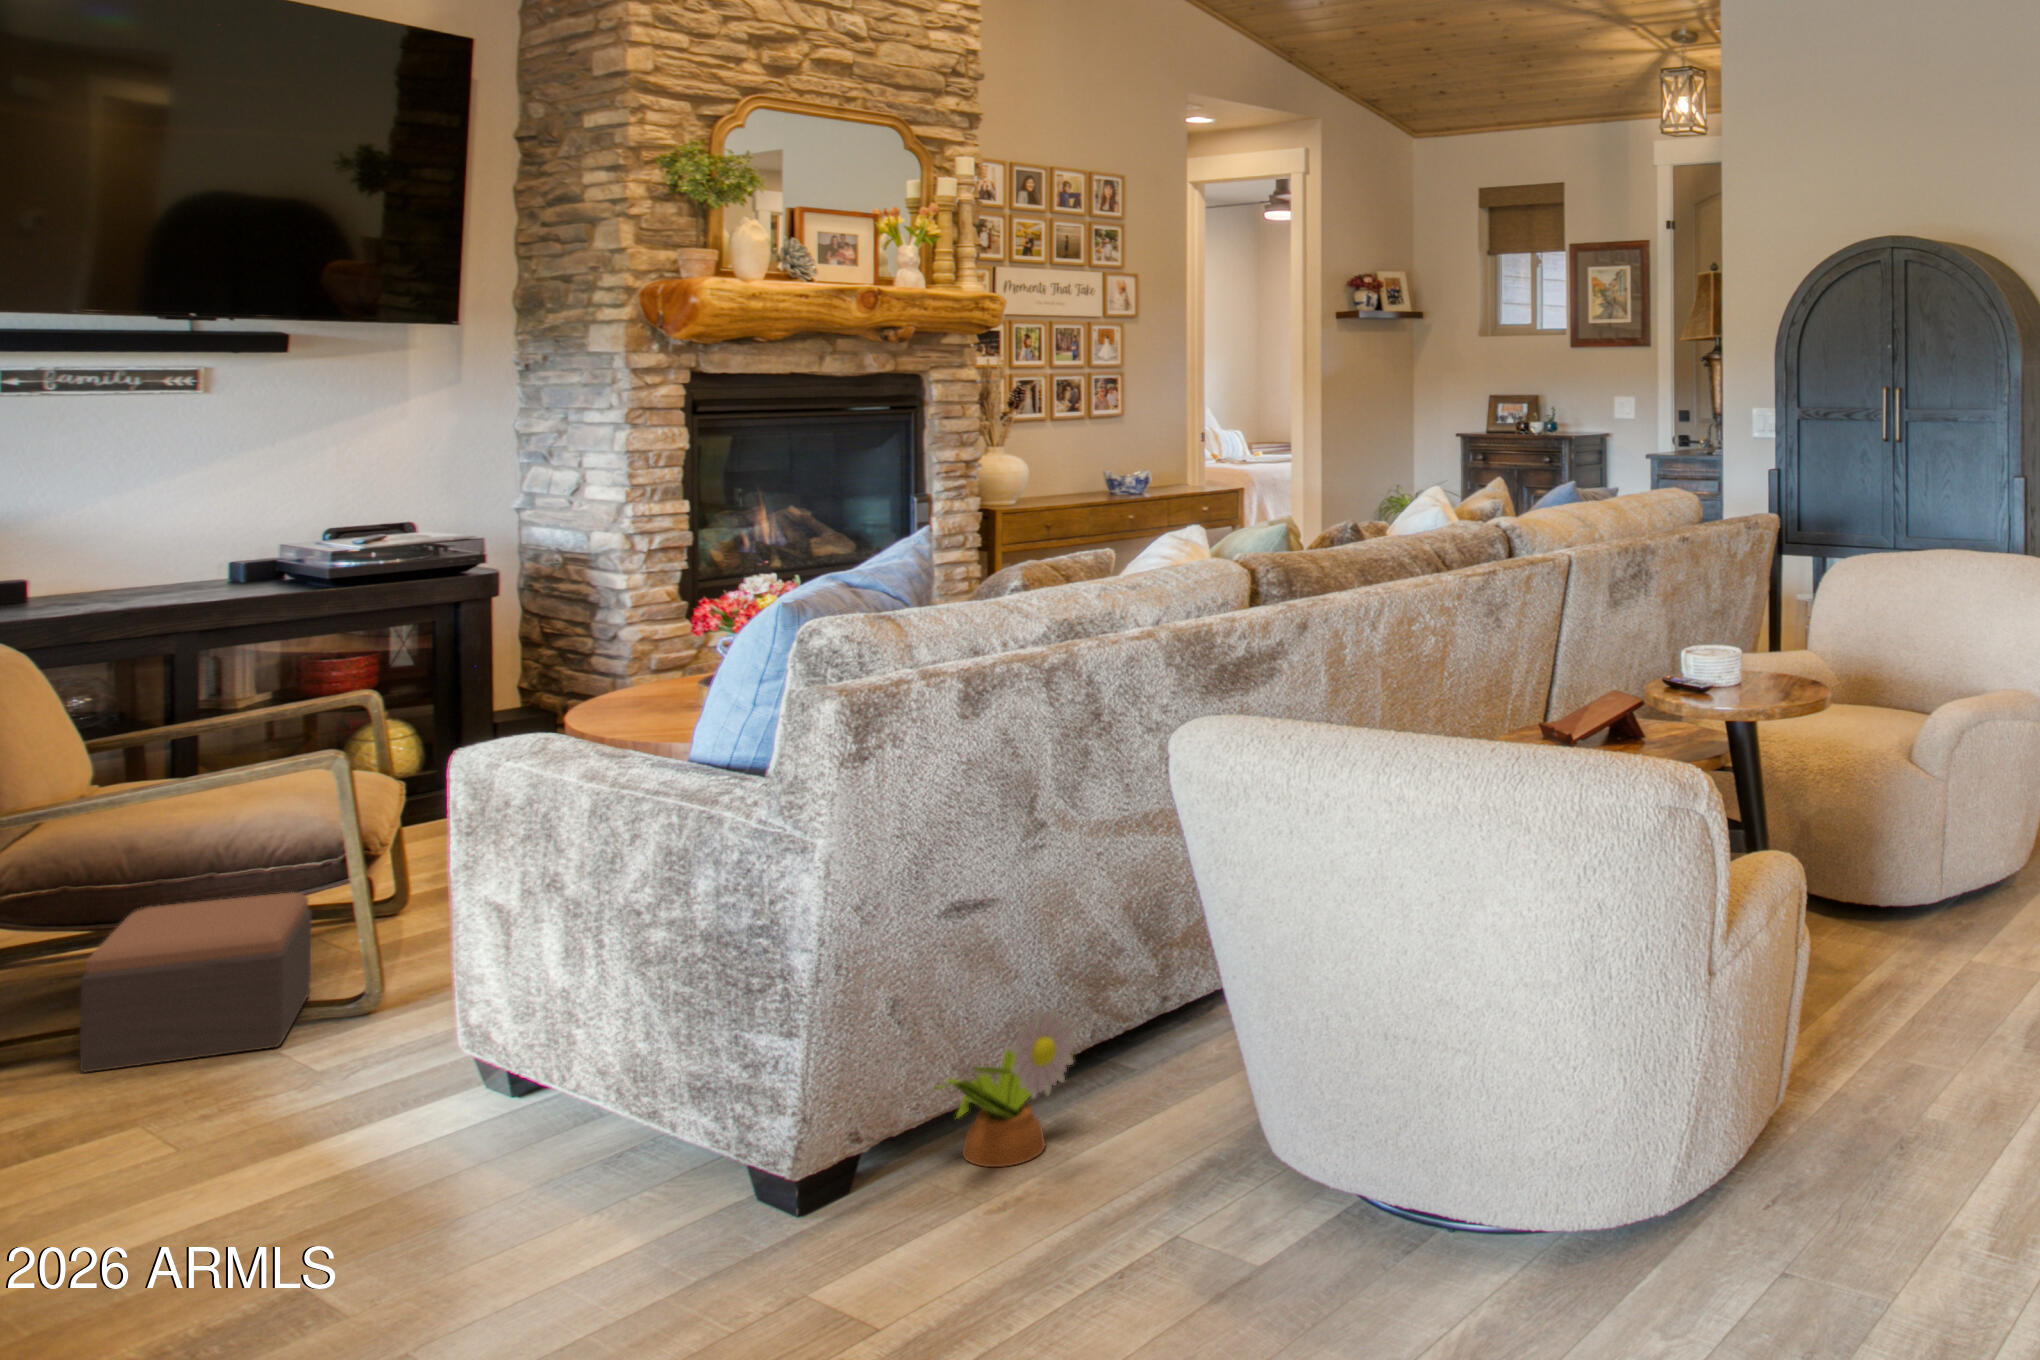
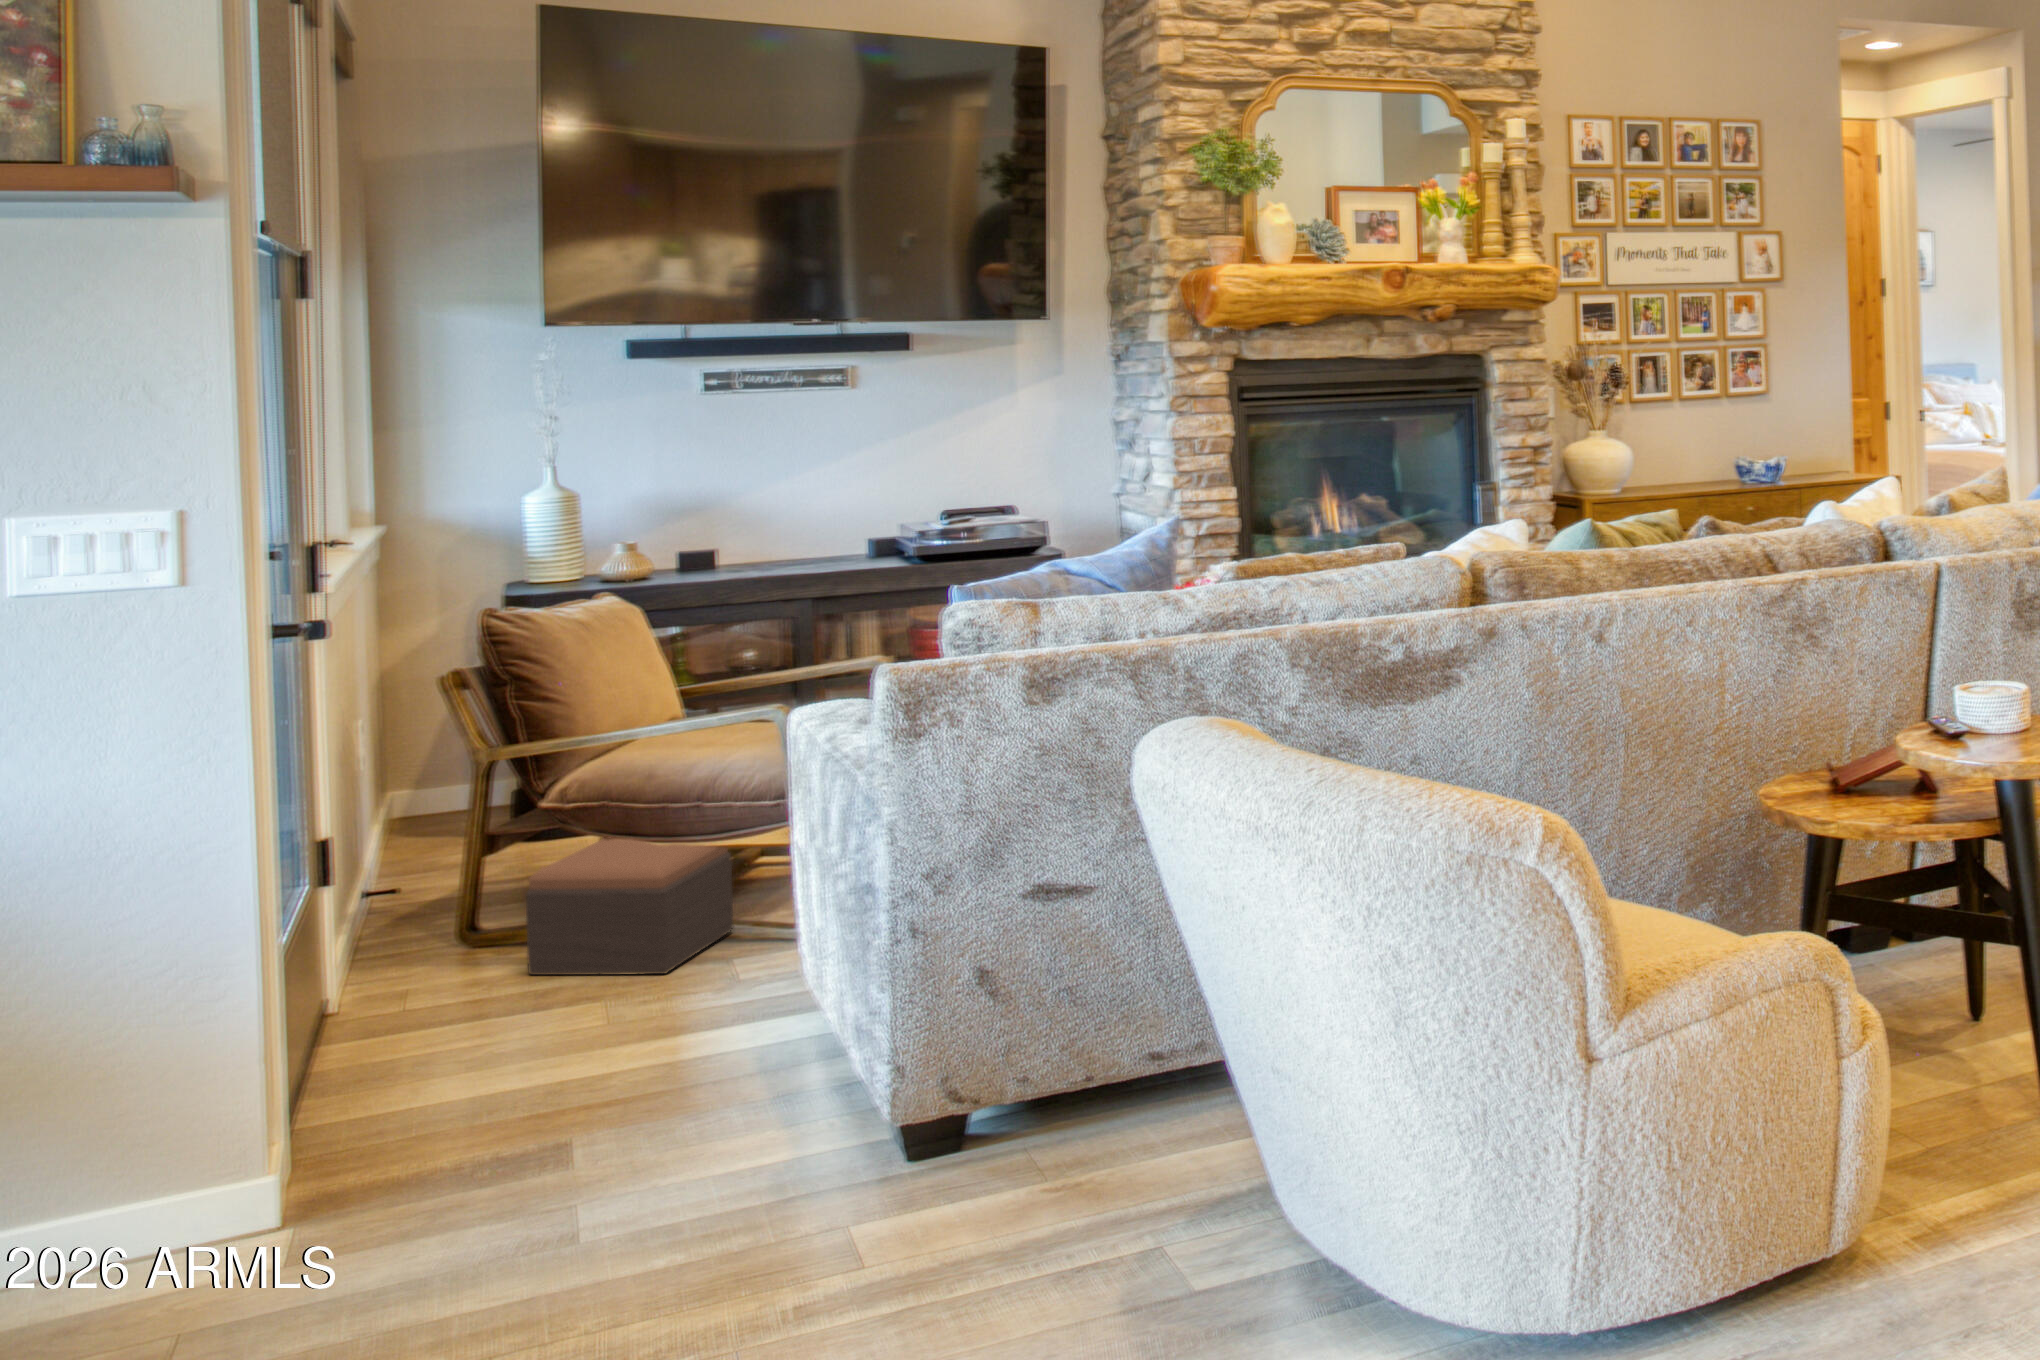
decorative plant: present [934,1008,1076,1167] -> none [996,1031,1166,1200]

